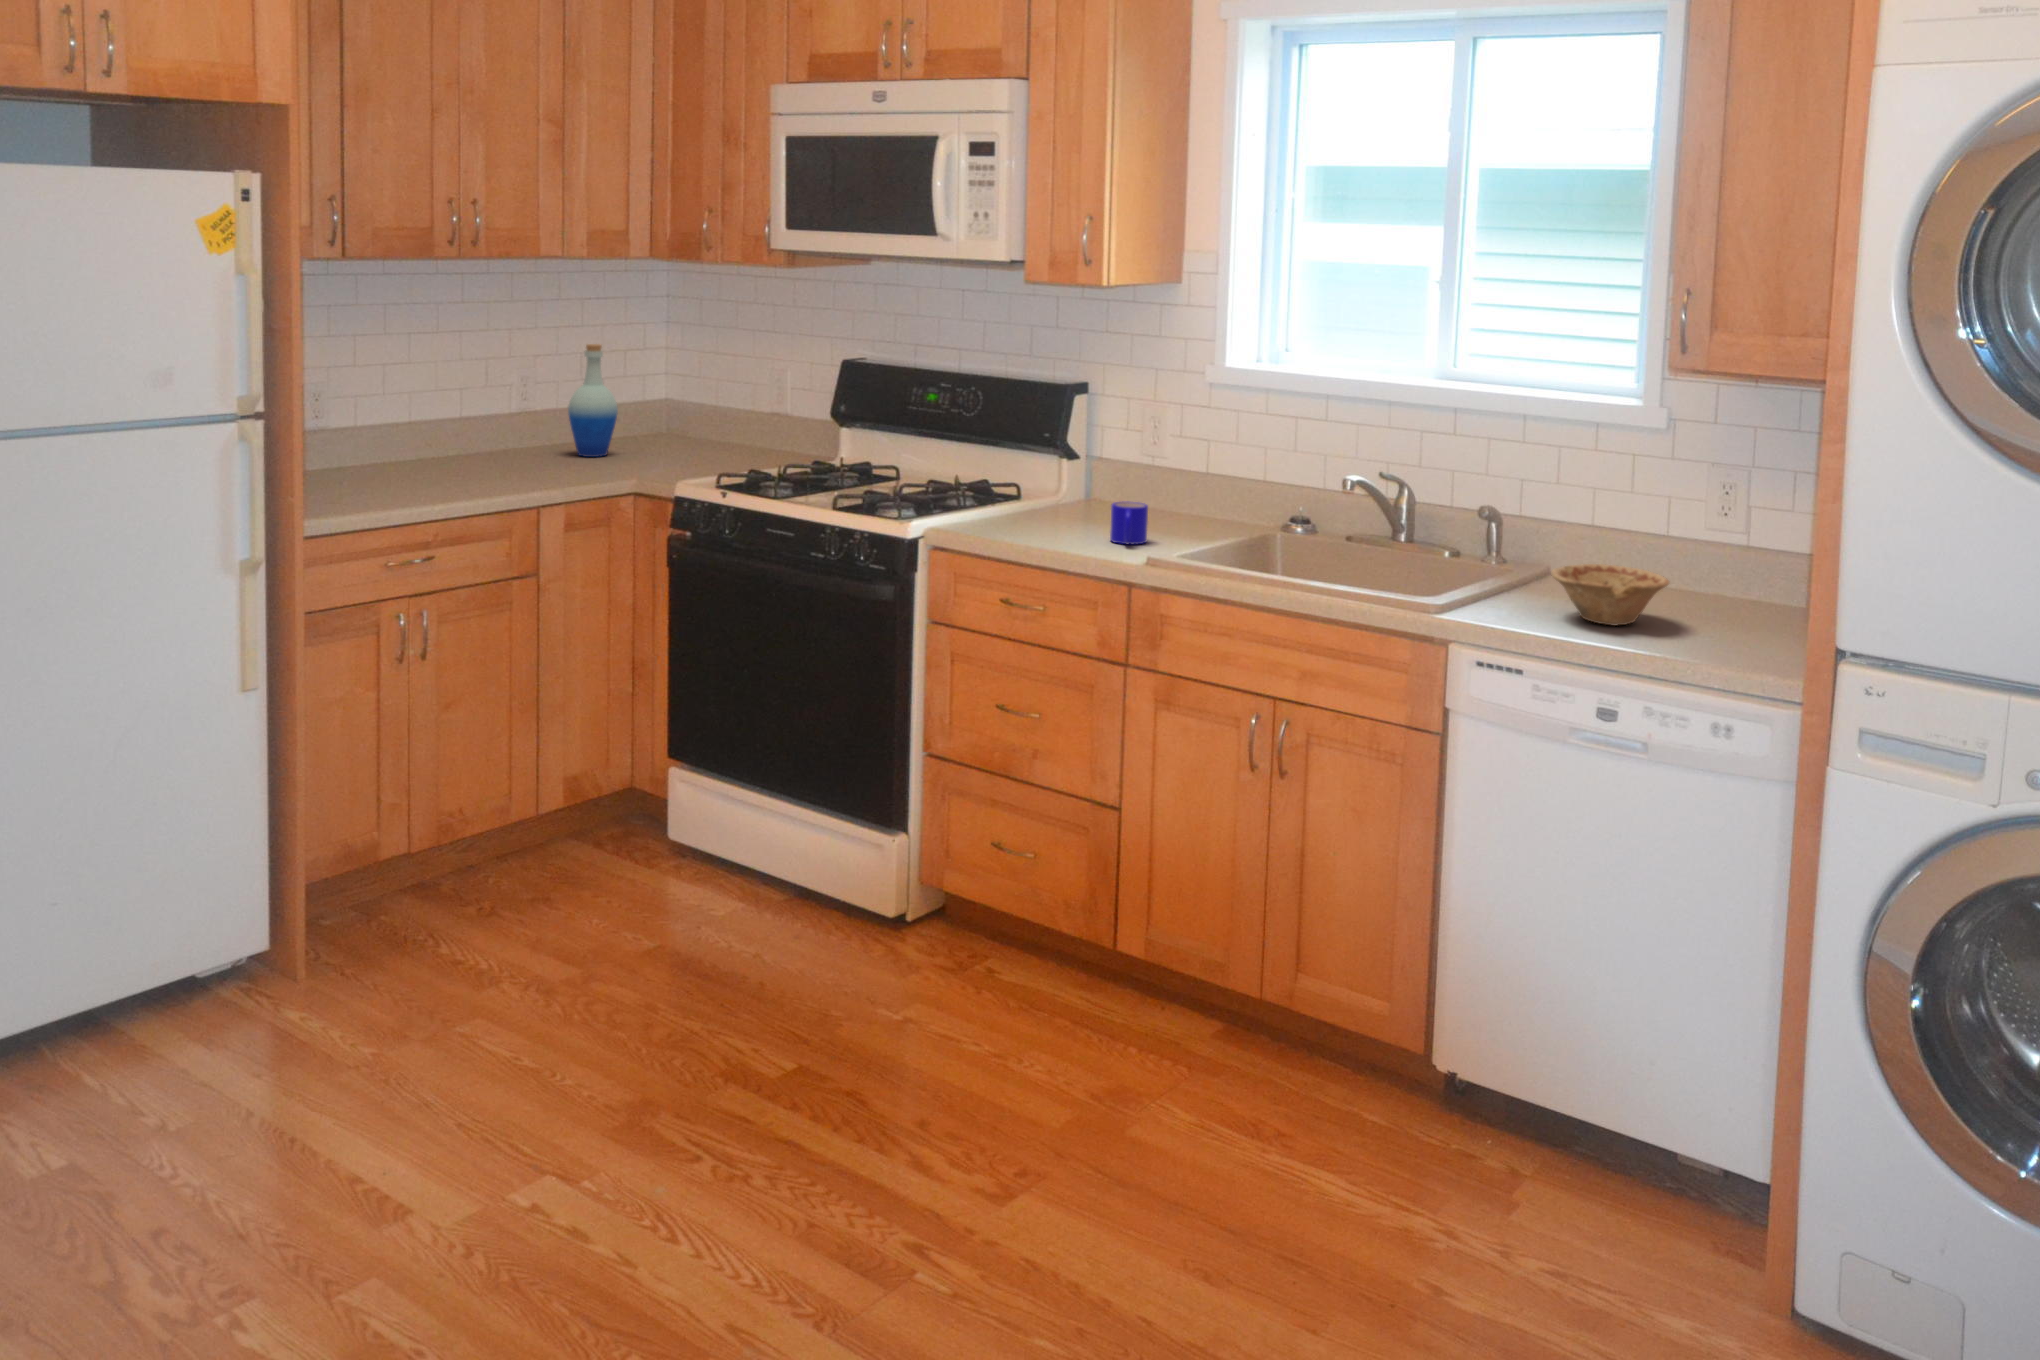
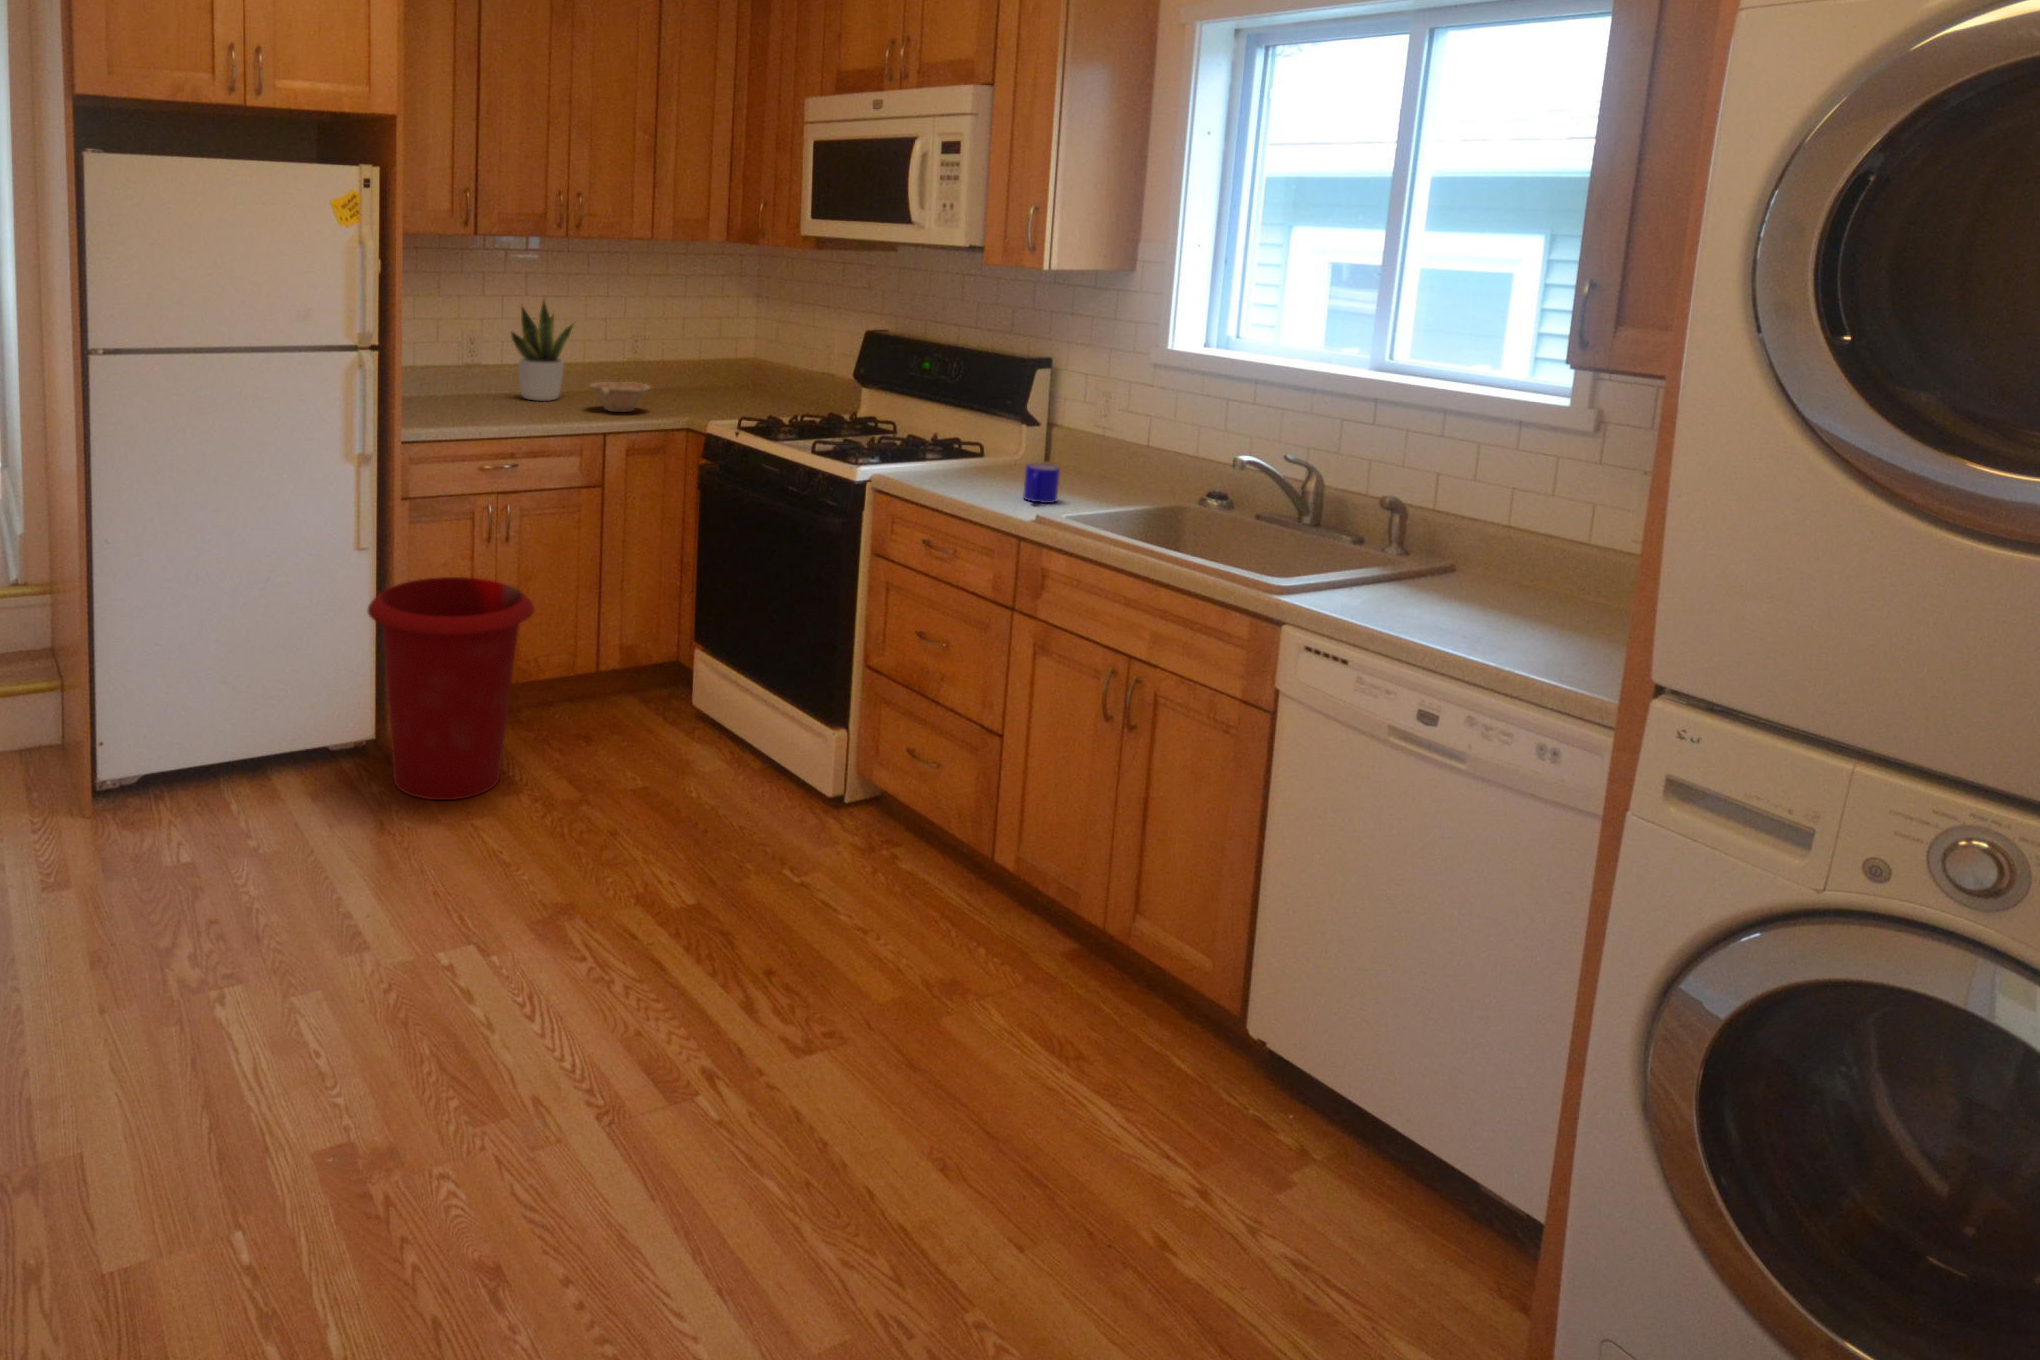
potted plant: none [372,331,454,473] -> present [511,300,573,401]
bottle: present [568,344,618,457] -> none [663,312,700,399]
dish: present [1551,564,1669,626] -> present [589,382,650,412]
waste bin: none [272,718,510,1025] -> present [367,577,534,800]

